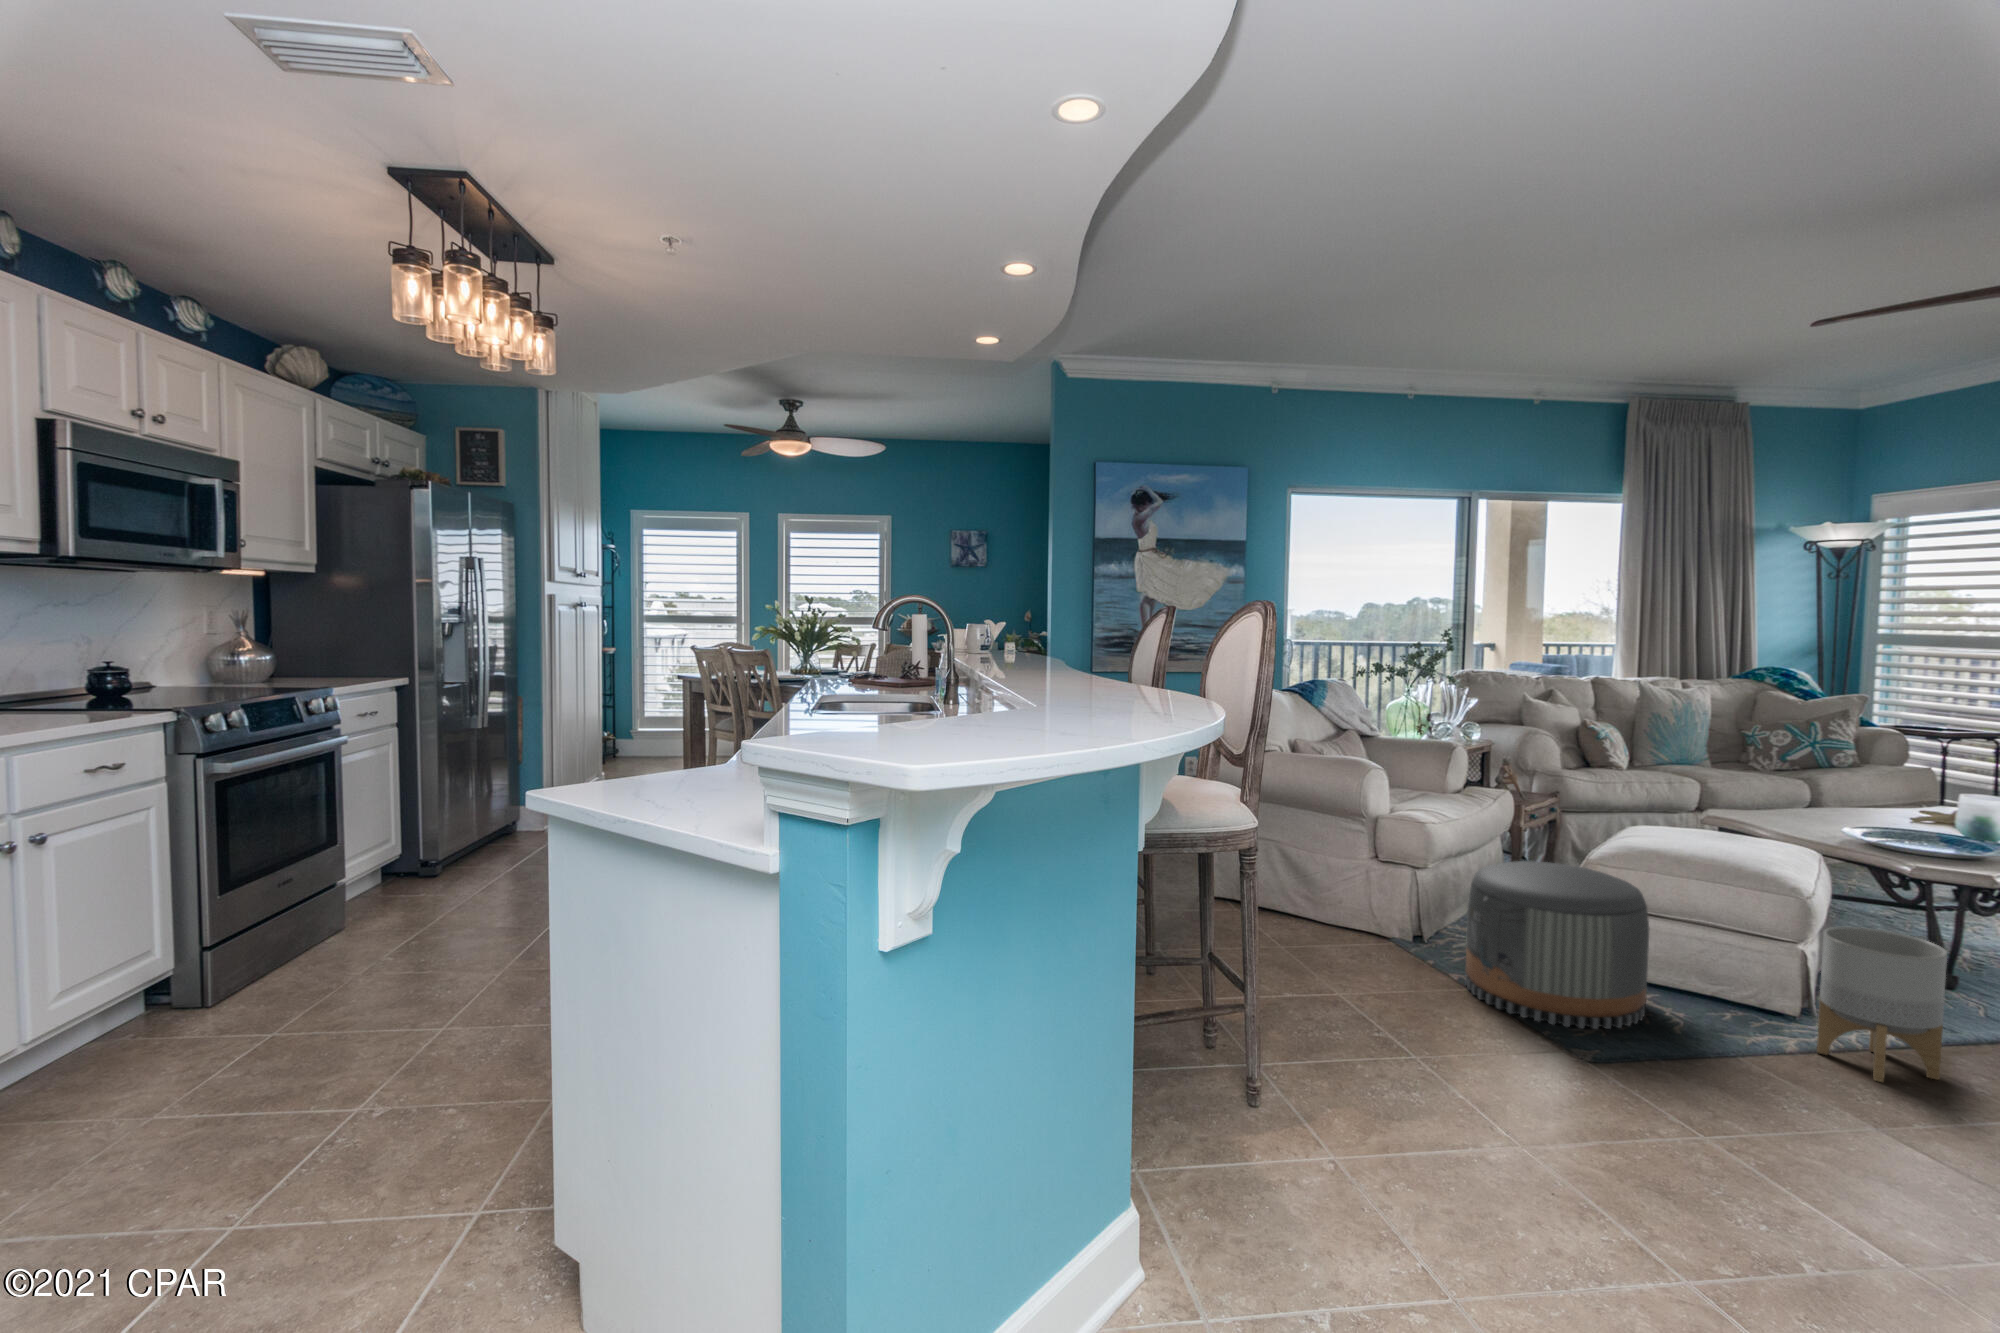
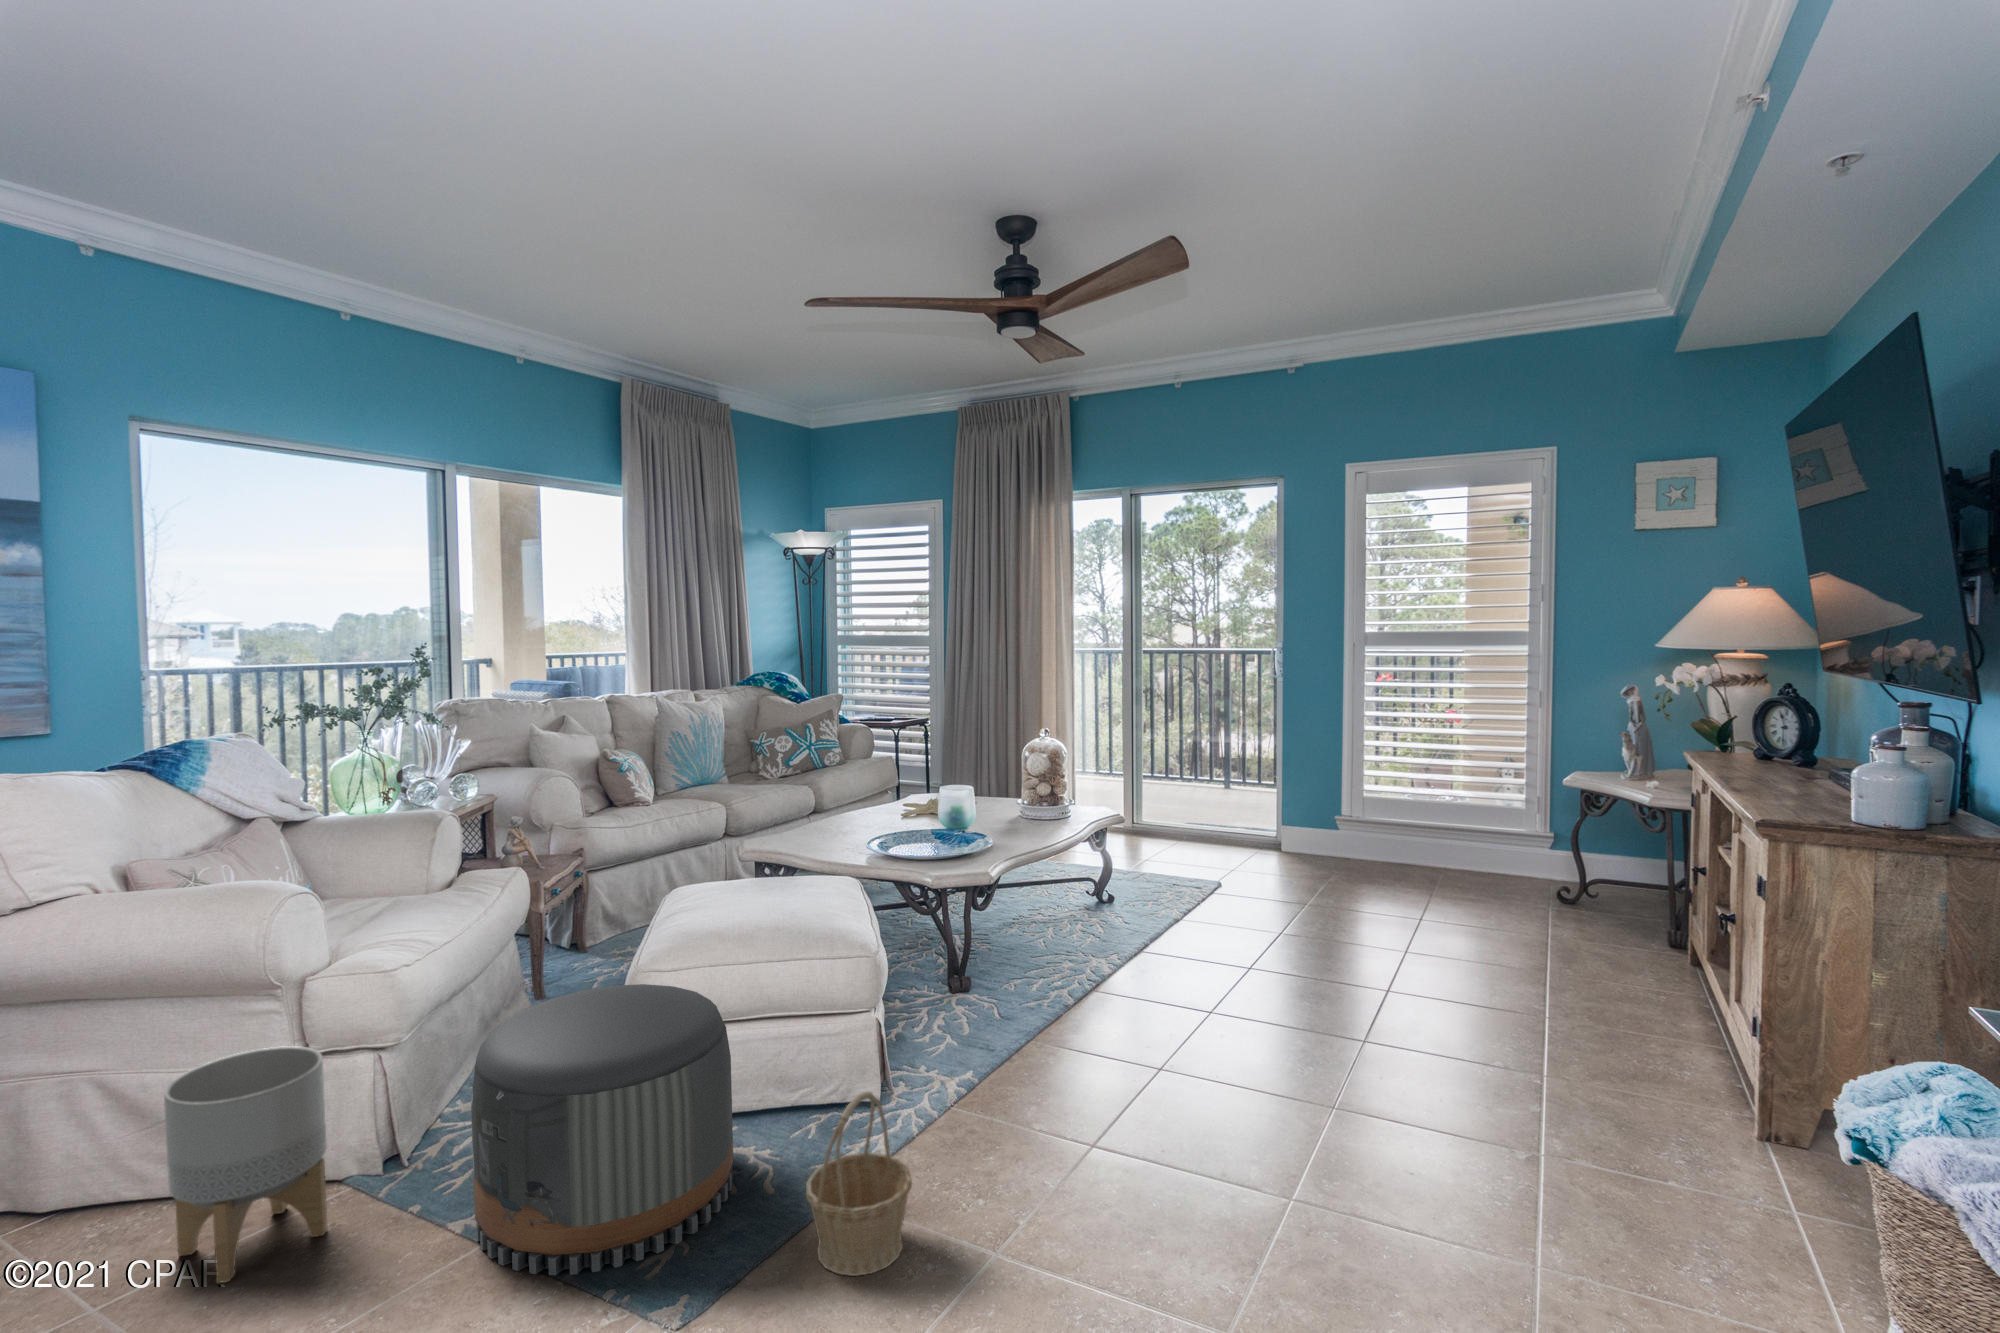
planter: present [1817,927,1947,1082] -> present [164,1046,327,1284]
basket: none [1693,966,1789,1093] -> present [806,1092,912,1276]

